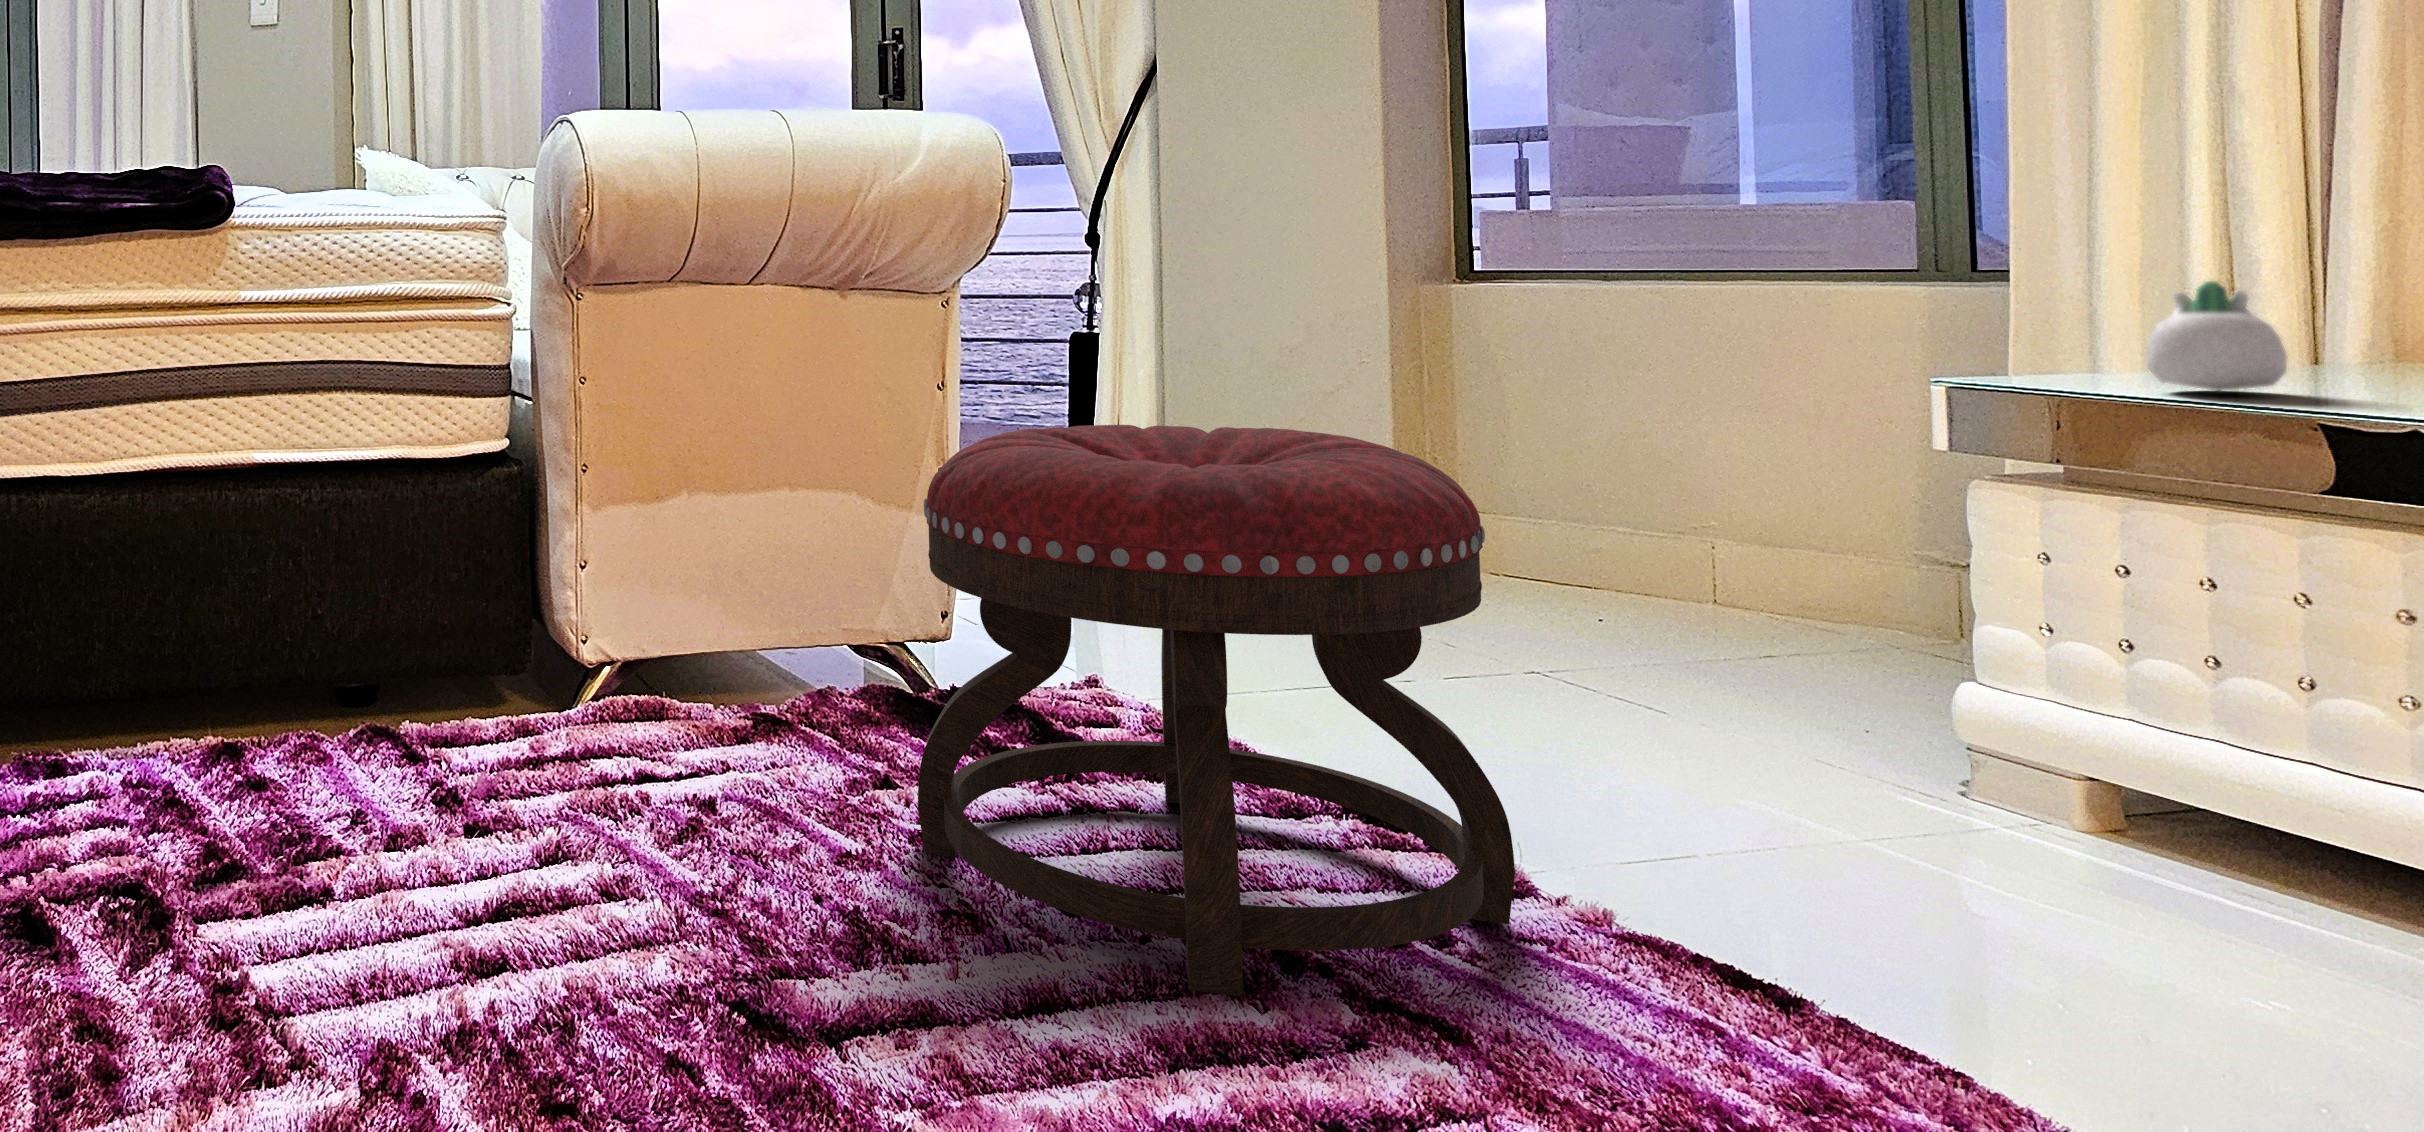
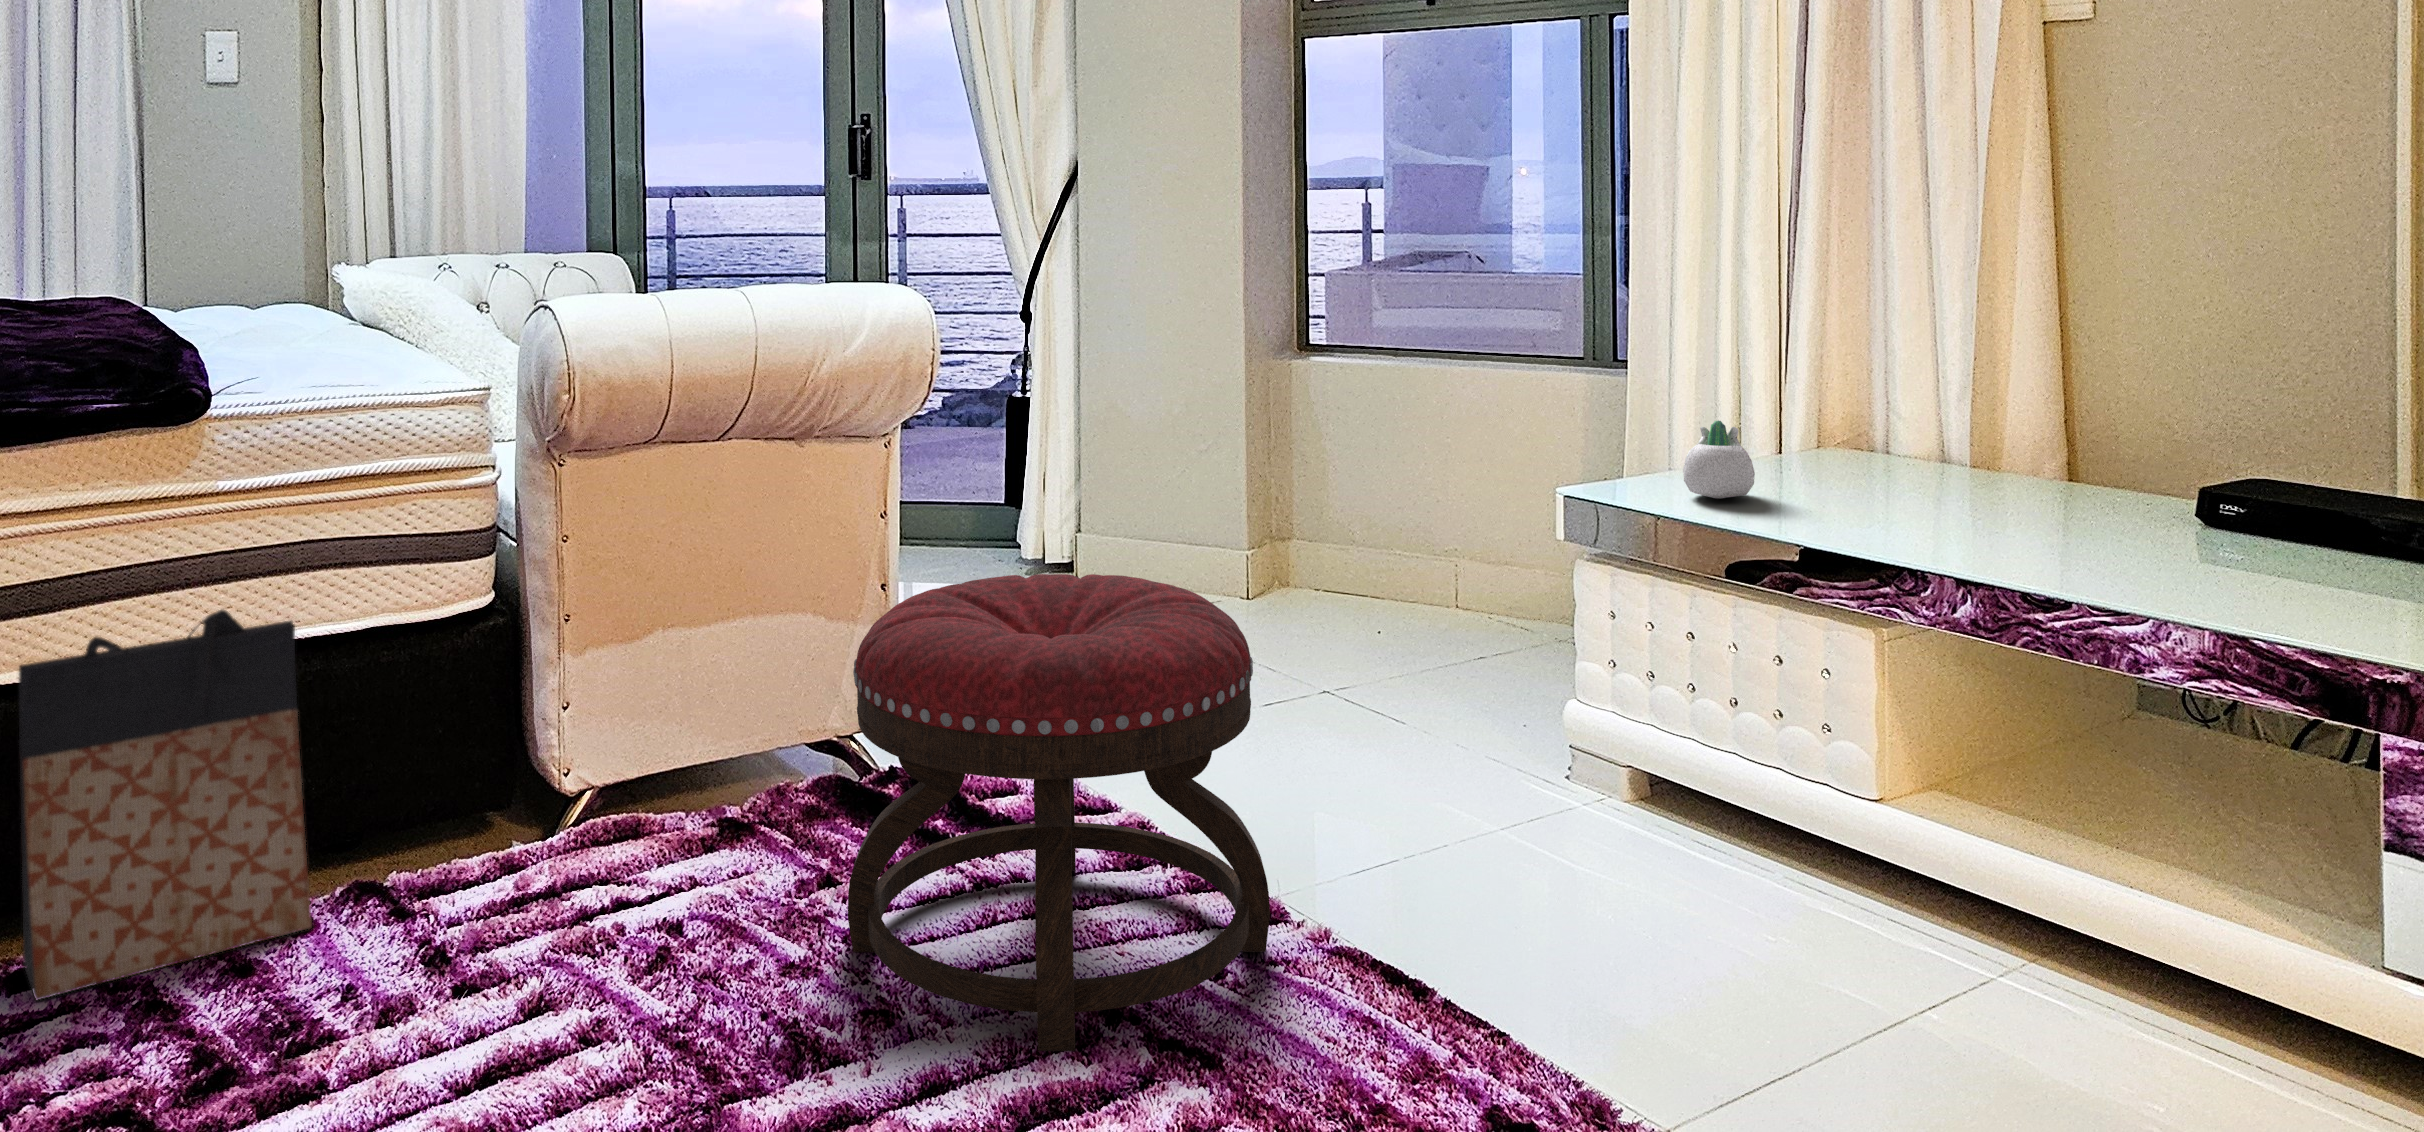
bag: none [57,410,326,785] -> present [18,610,312,1000]

